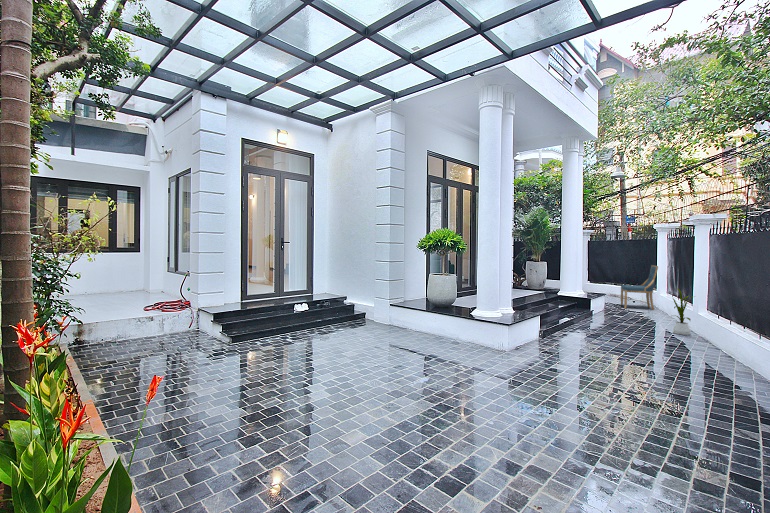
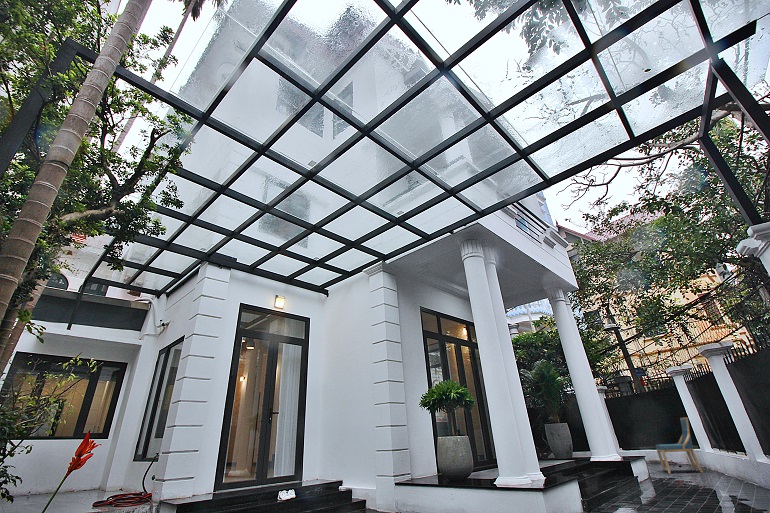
house plant: present [673,289,692,335] -> none [714,433,755,492]

